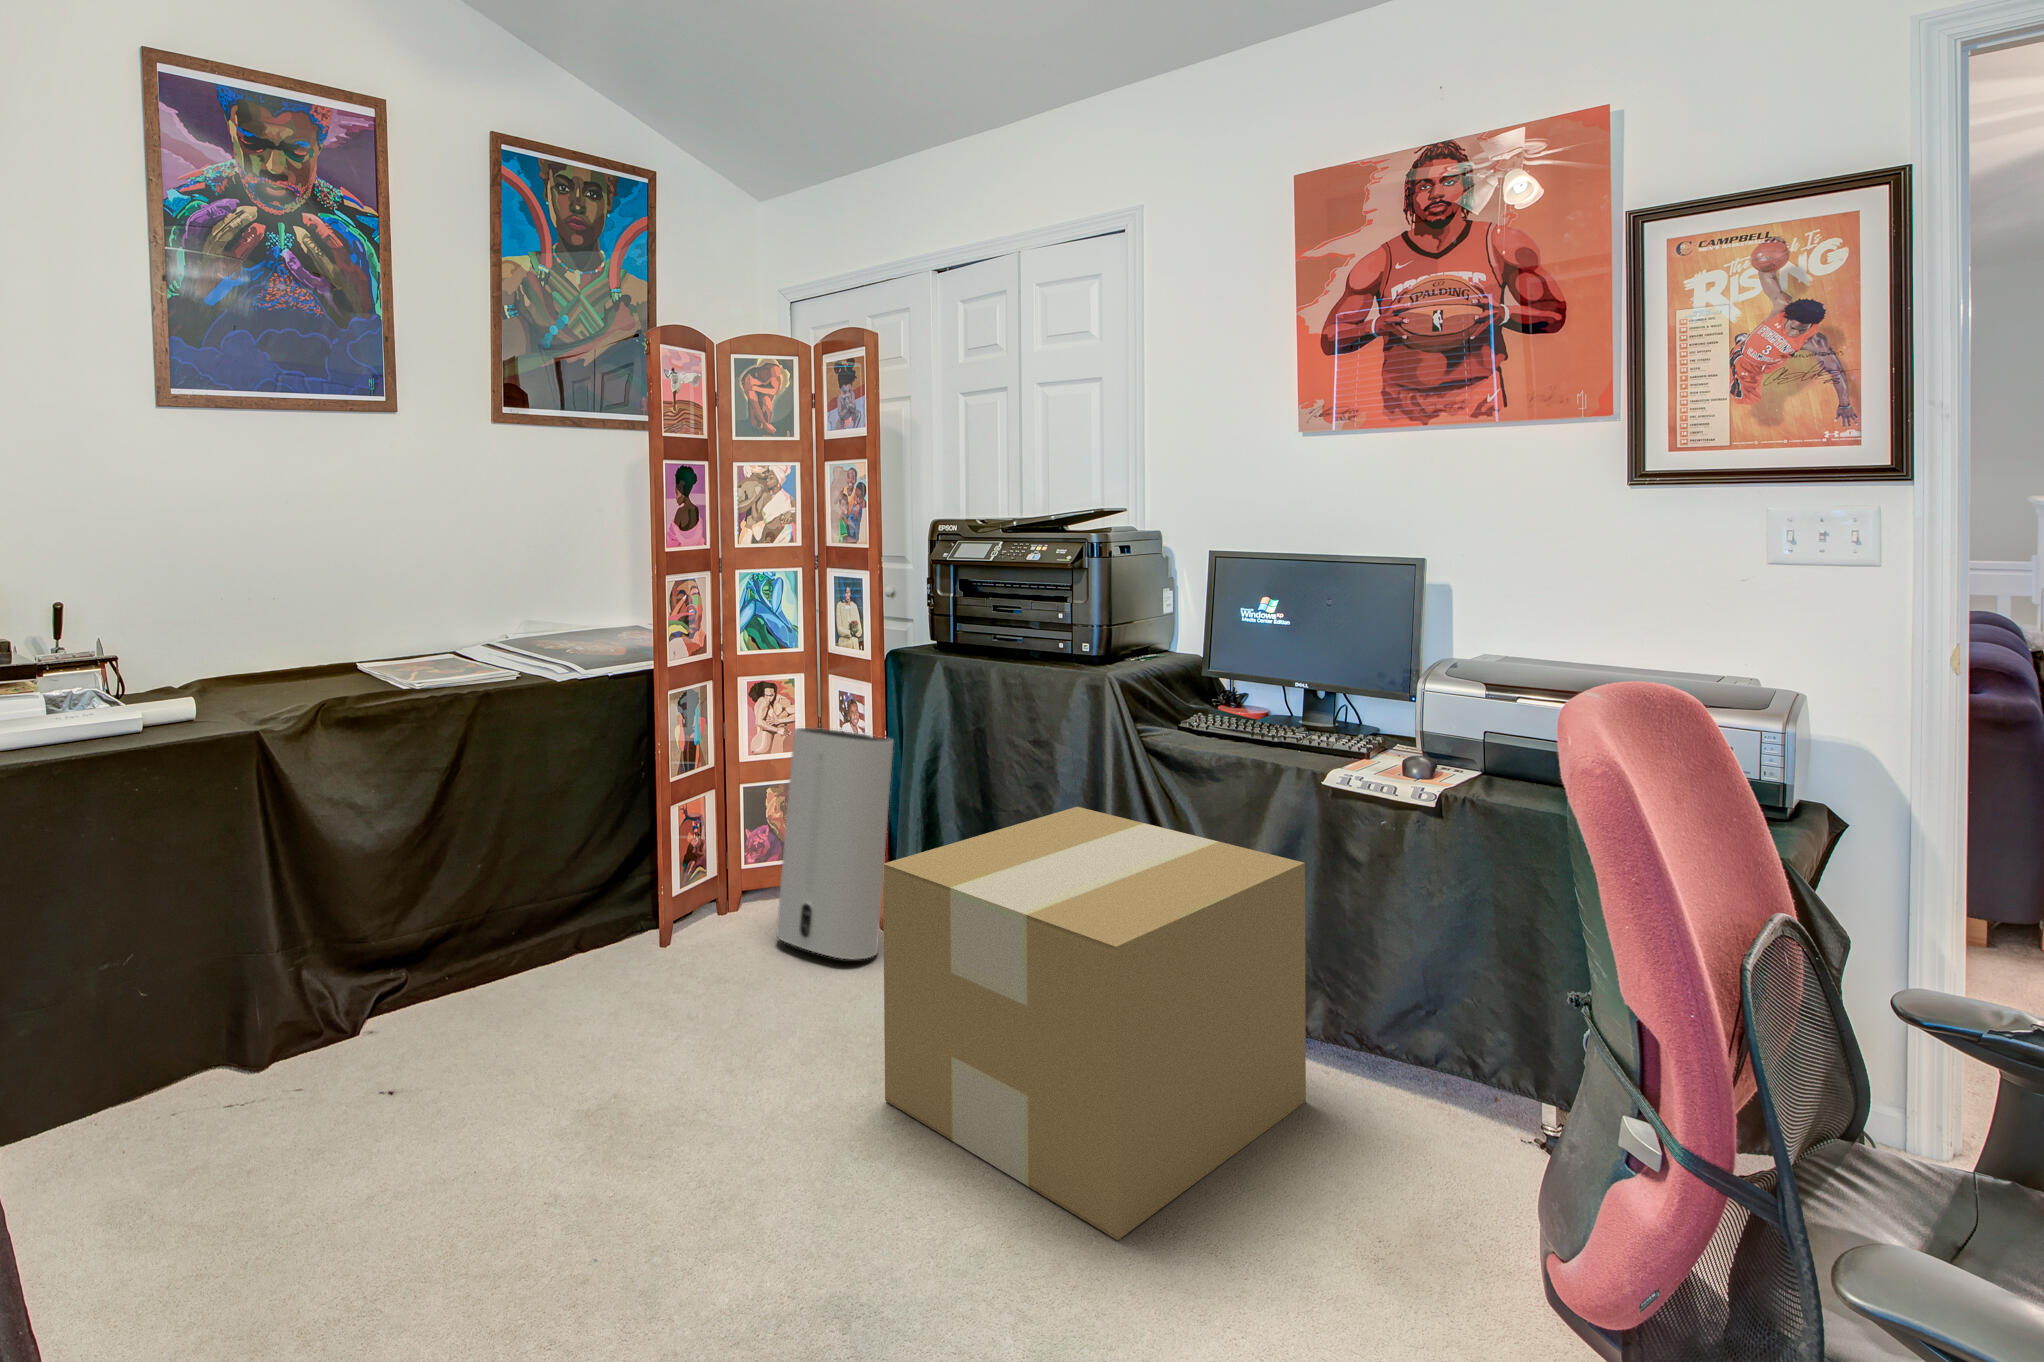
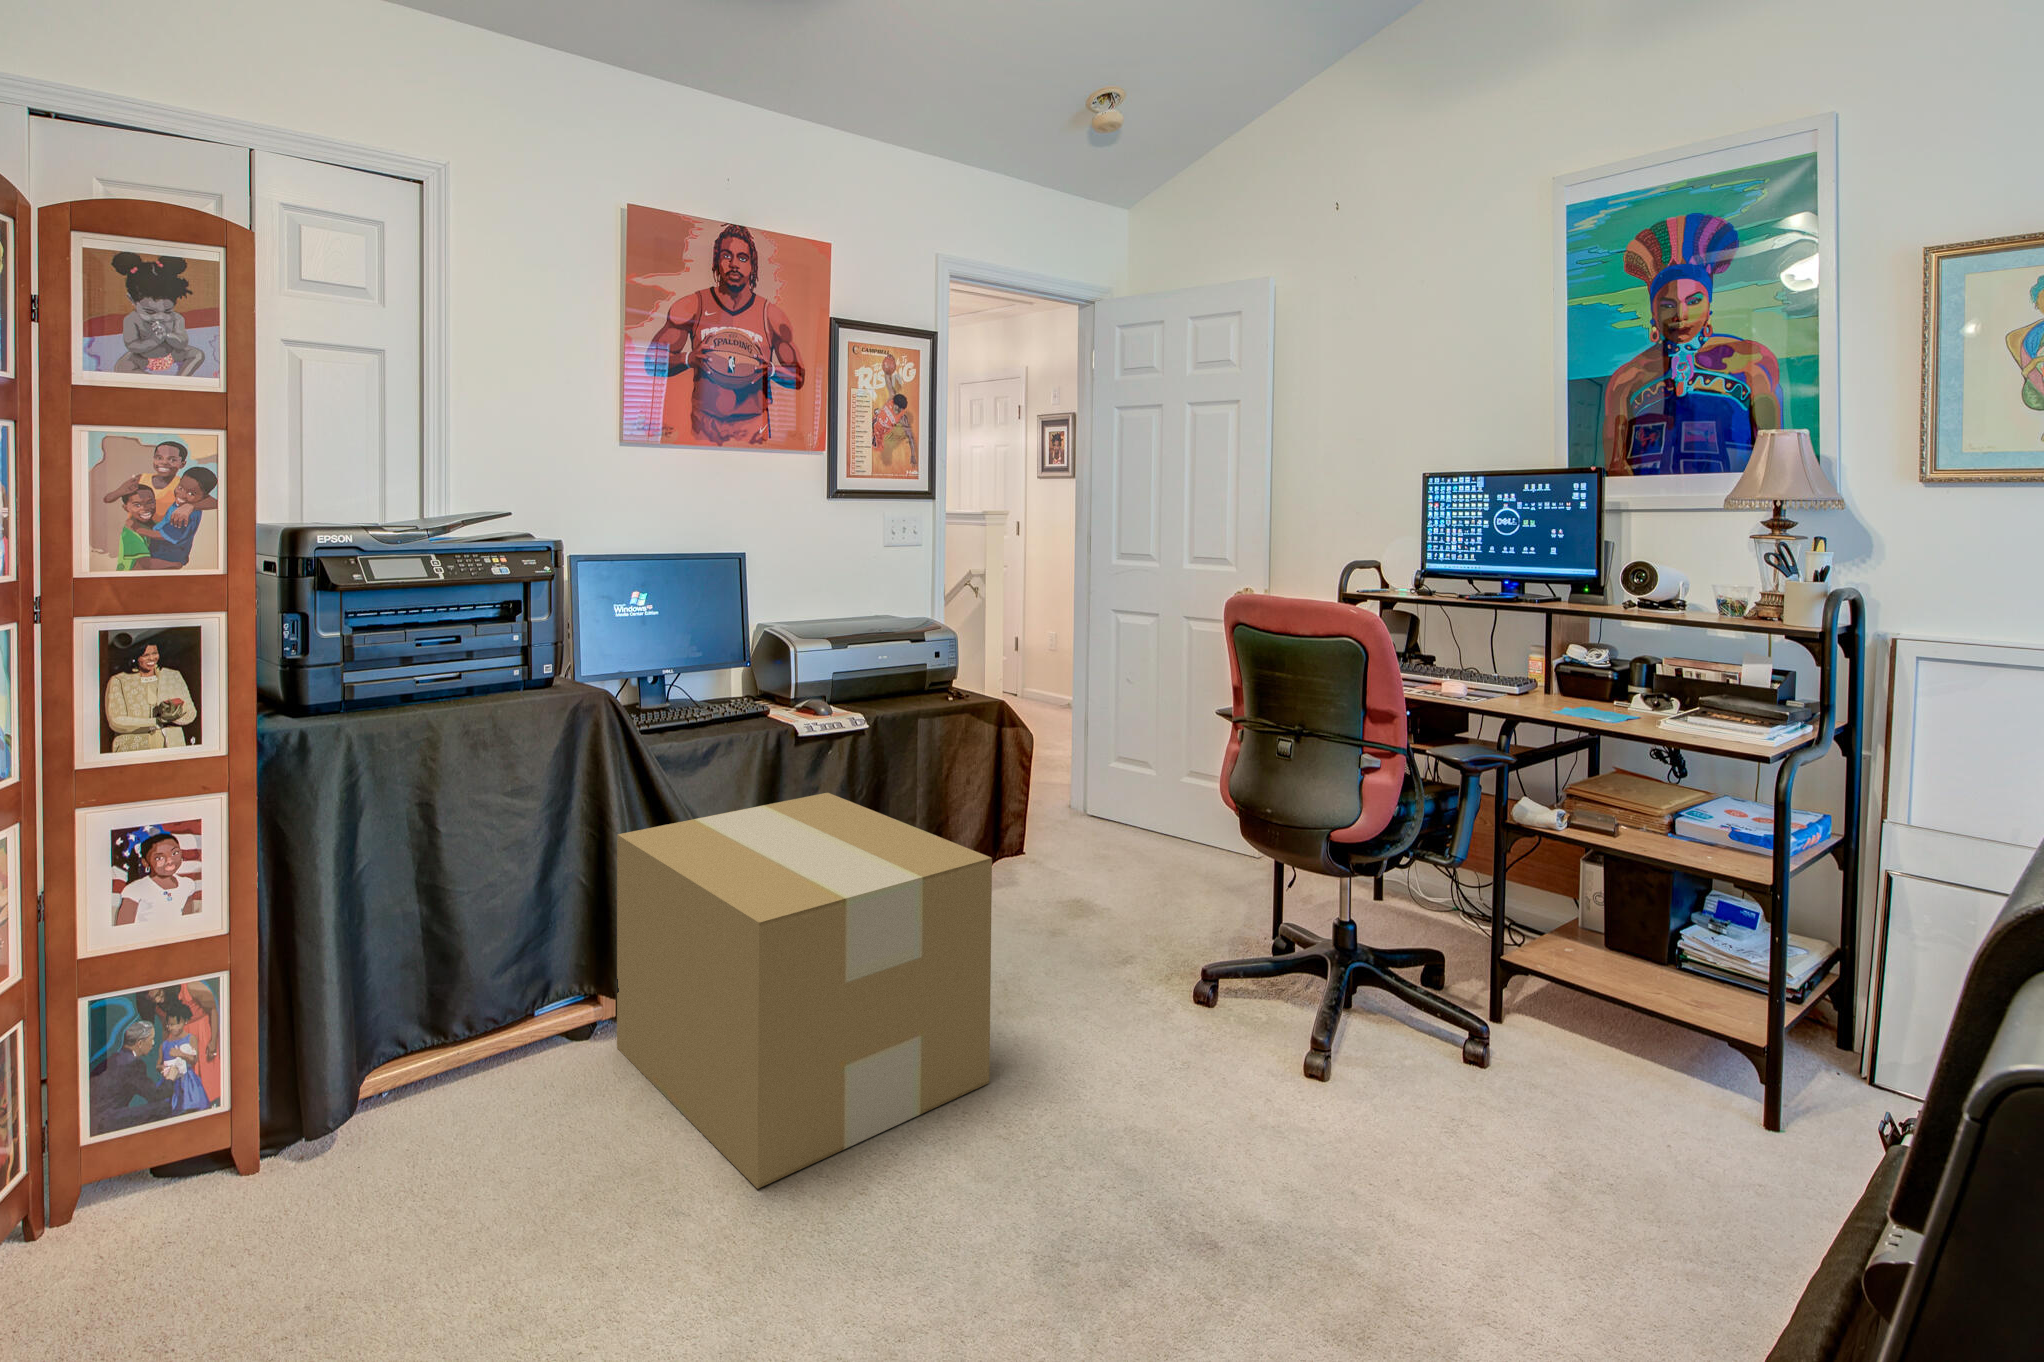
air purifier: present [776,728,894,959] -> none [158,857,390,1276]

